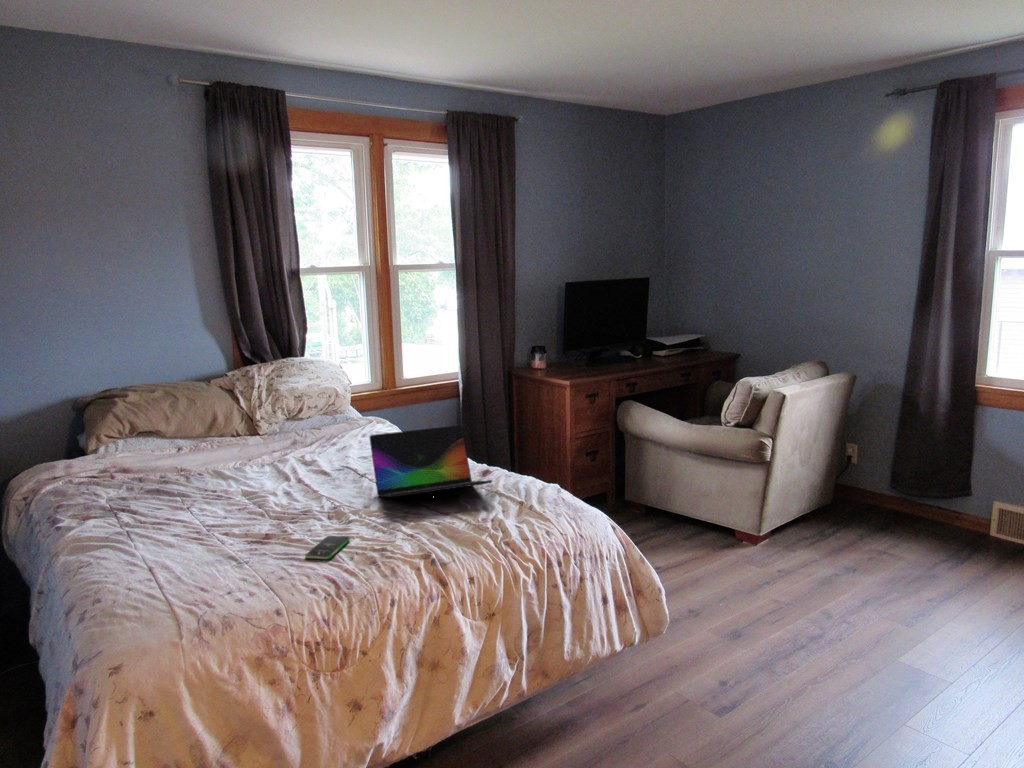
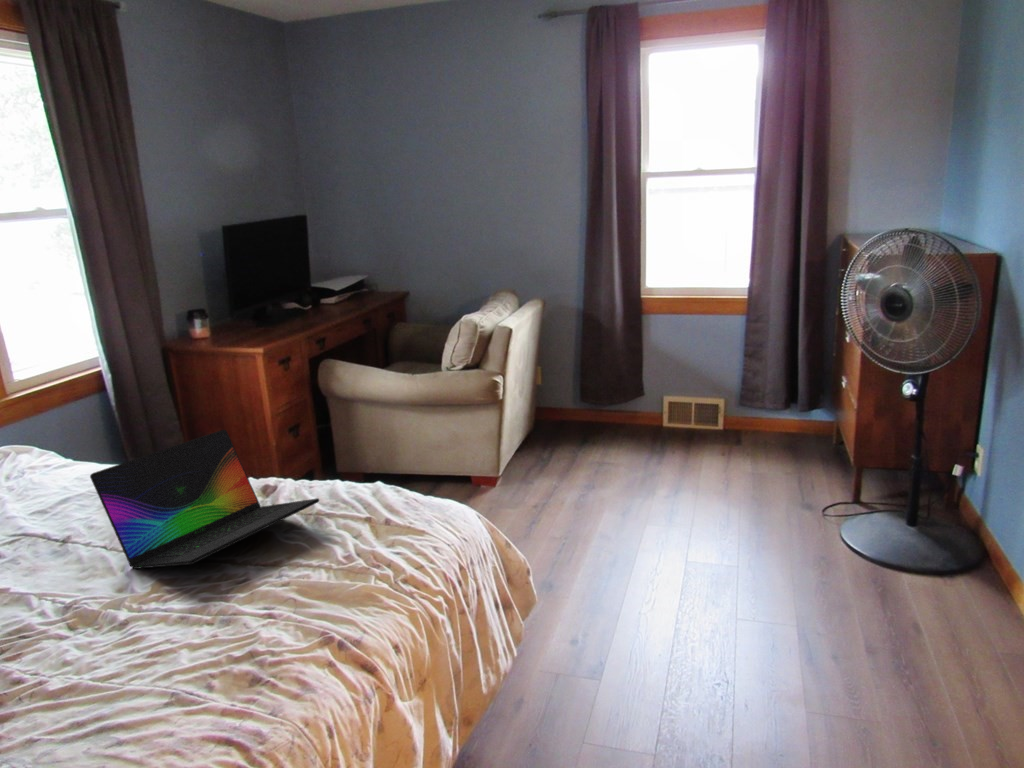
smartphone: present [305,536,350,560] -> none [121,653,176,719]

